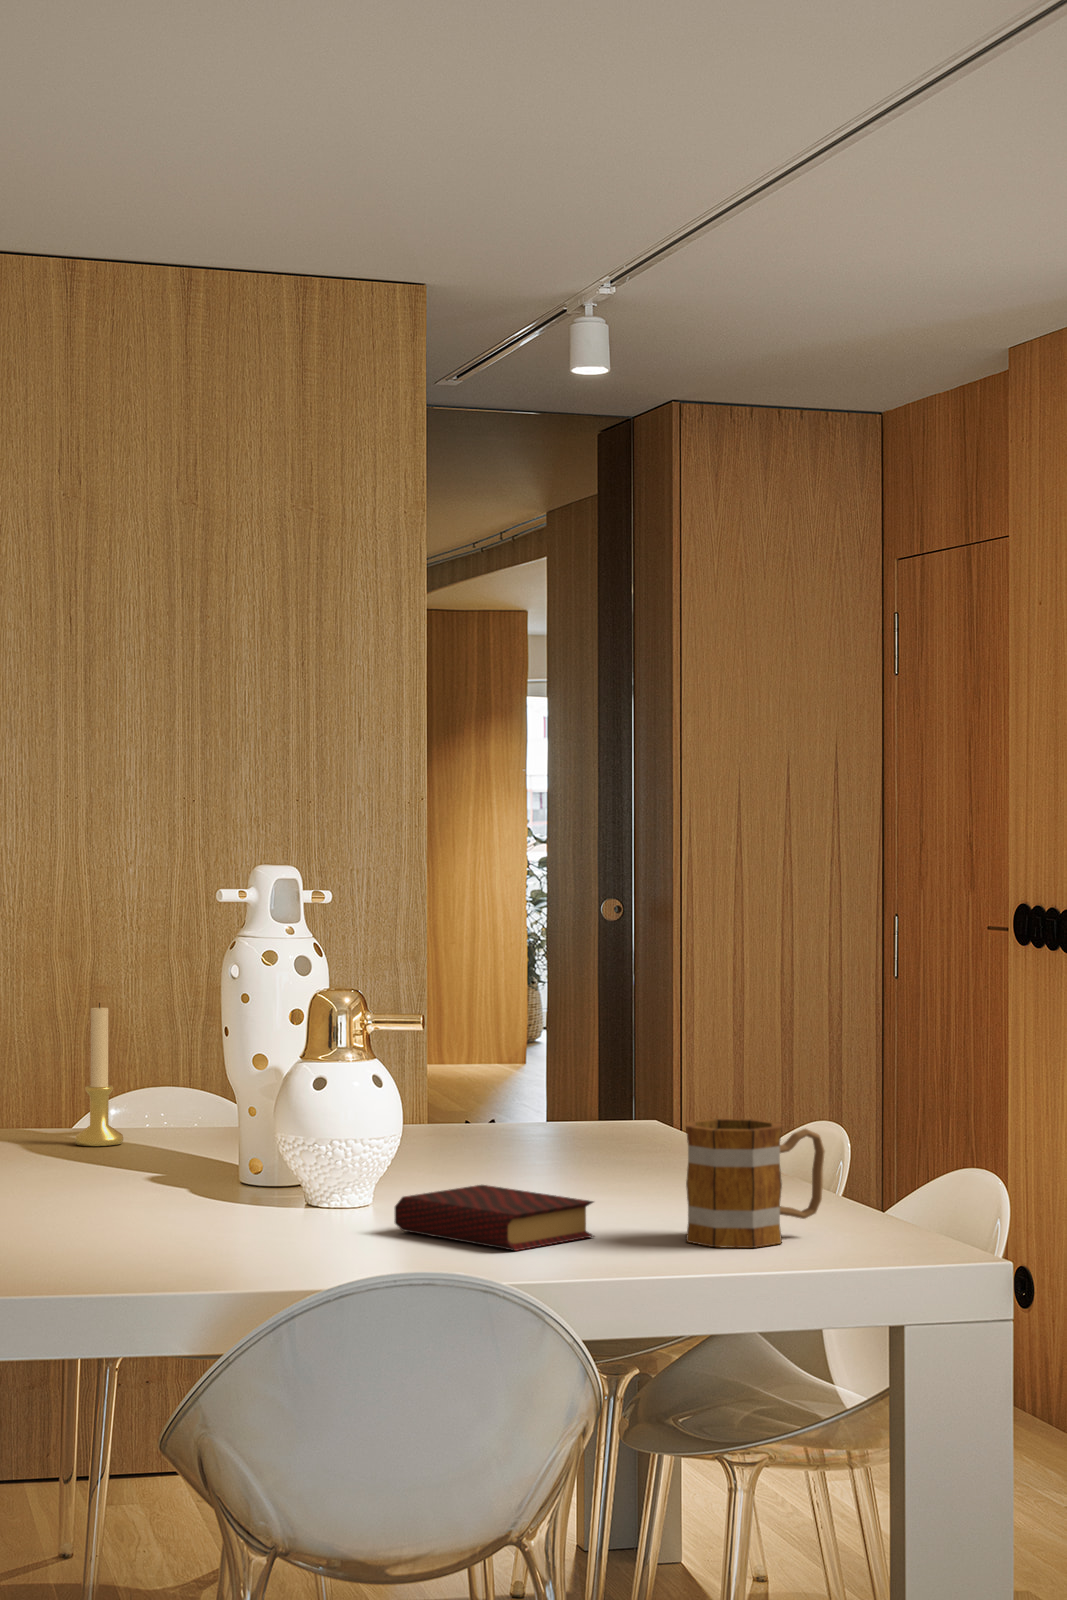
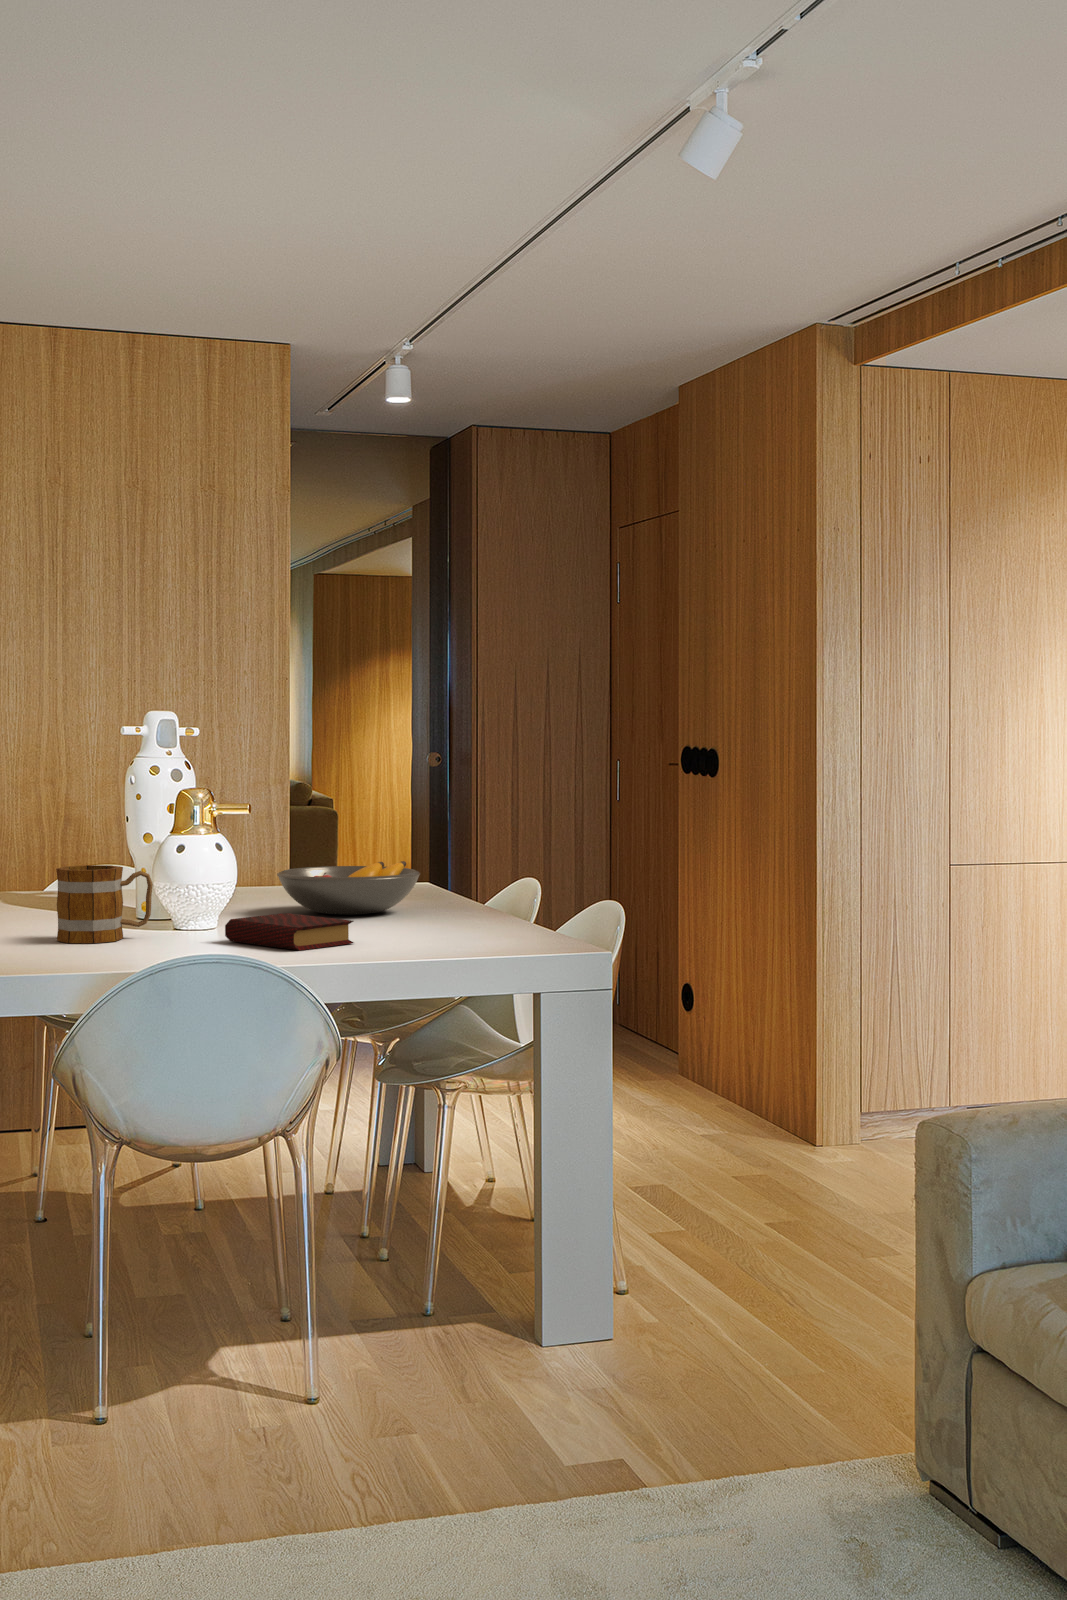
candle holder: present [75,1003,124,1146] -> none [32,805,66,900]
fruit bowl: none [450,1095,668,1178] -> present [277,861,420,915]
mug: present [686,1119,825,1248] -> present [56,865,153,943]

